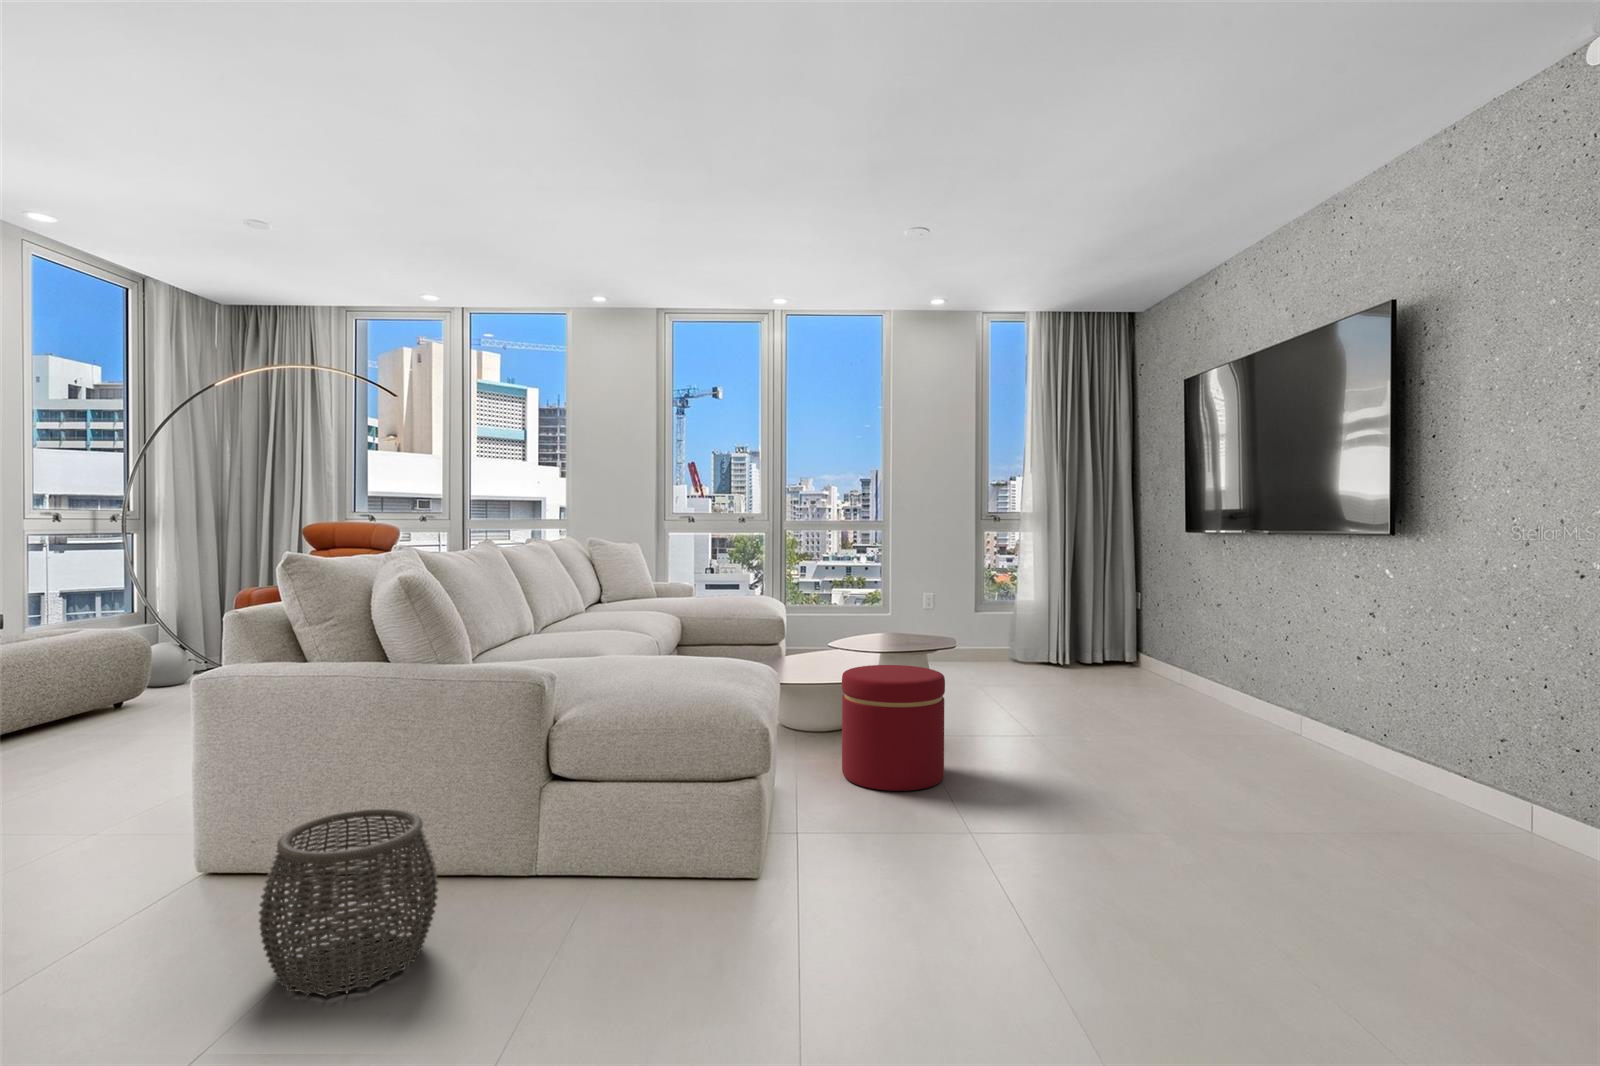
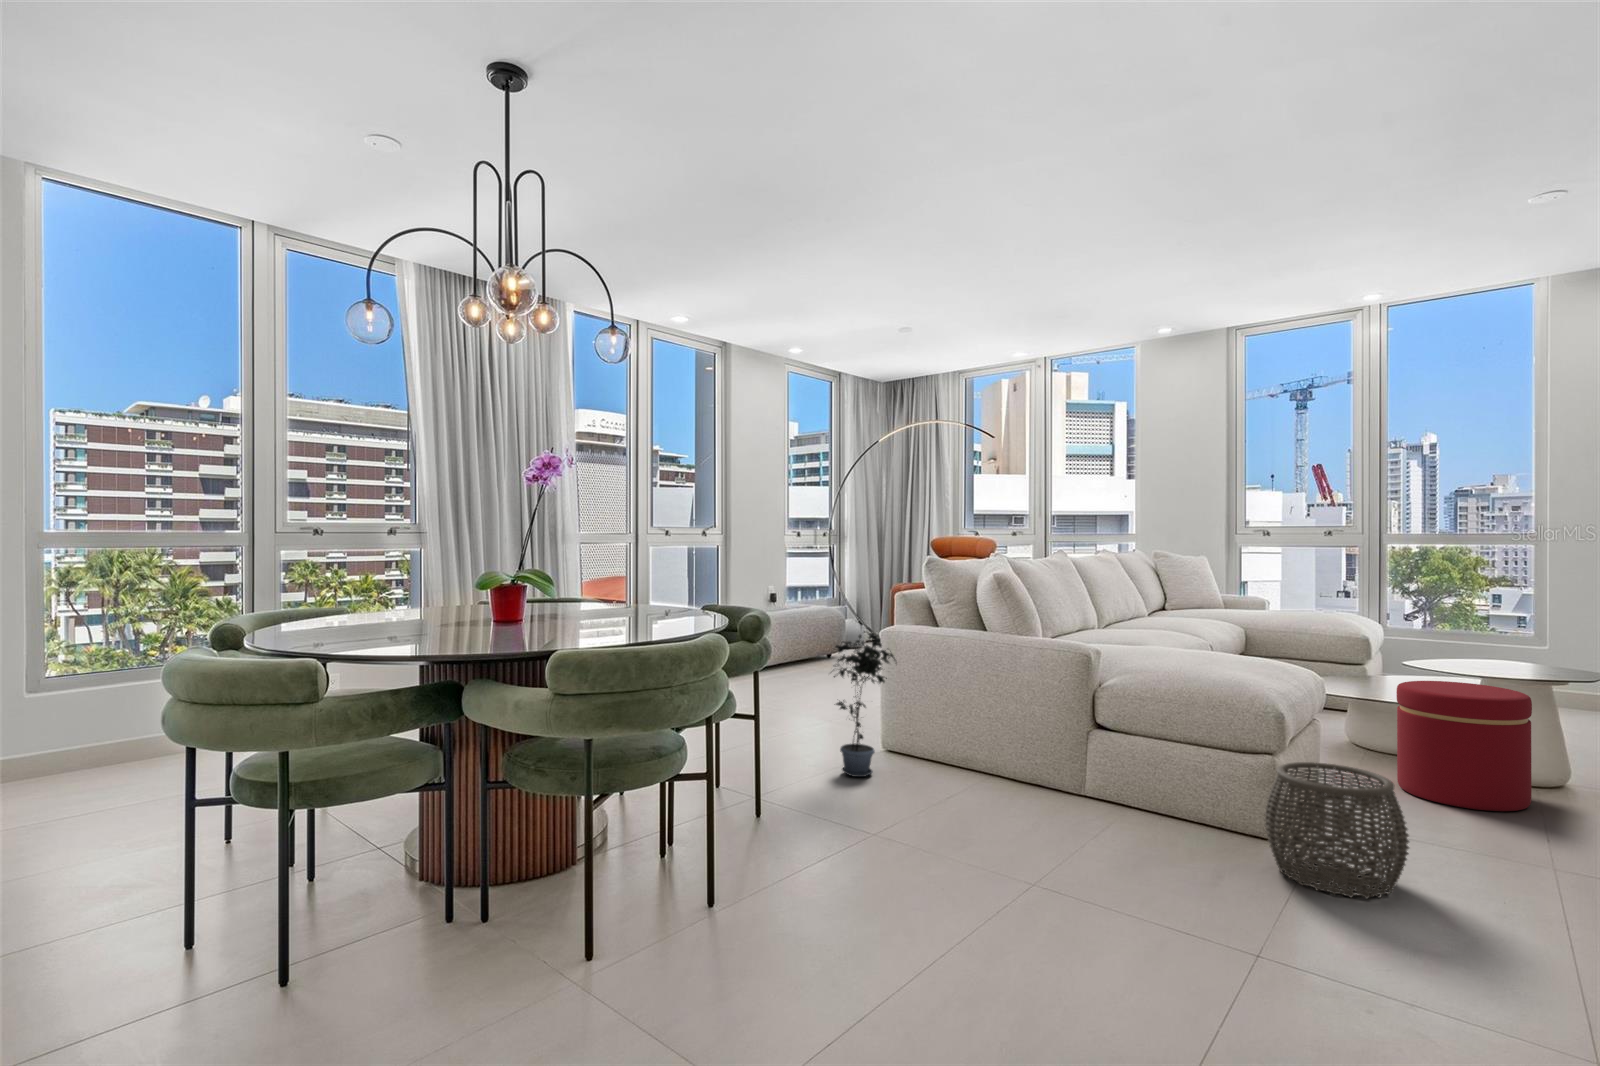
potted plant: none [75,676,224,944] -> present [834,628,896,777]
woven basket: present [259,809,438,996] -> present [1264,762,1409,898]

